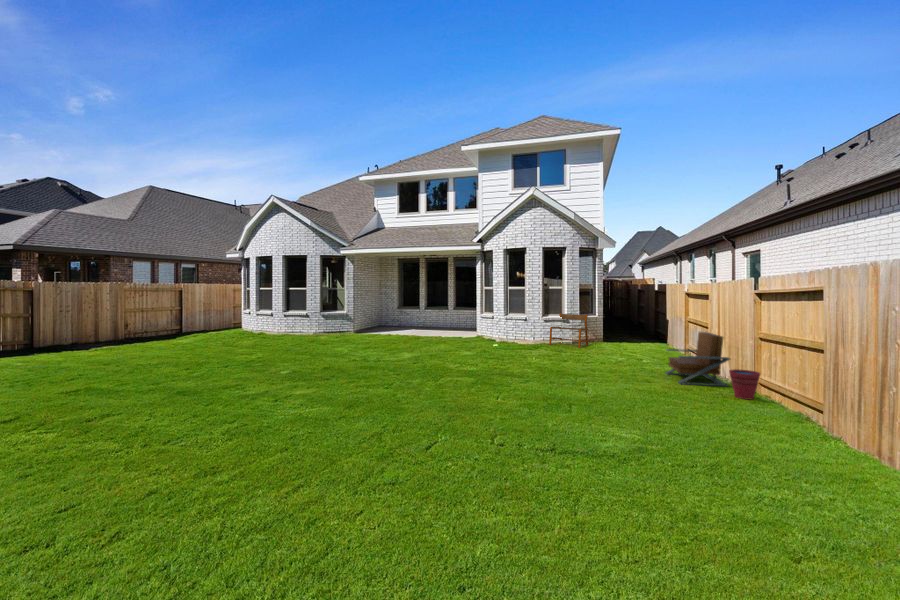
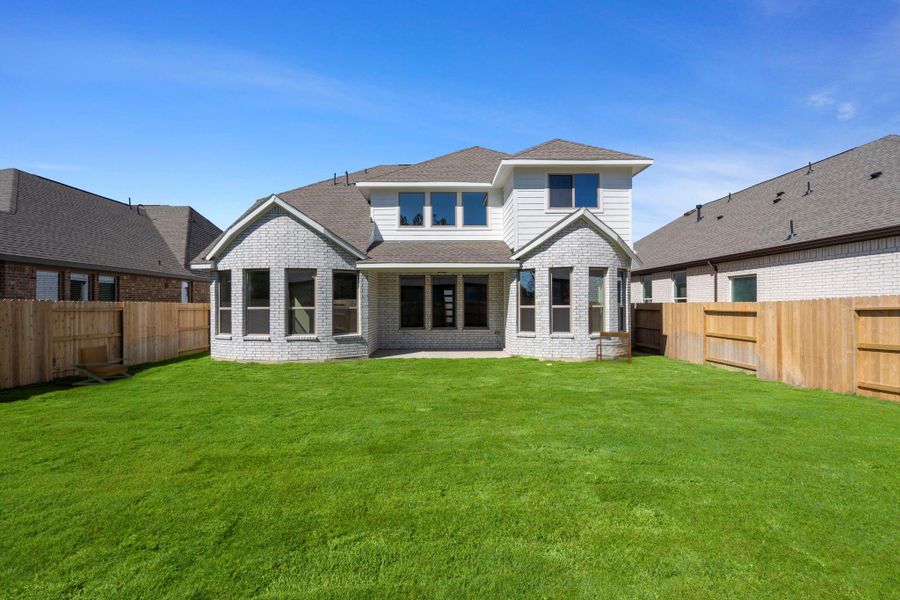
lounge chair: present [666,332,730,386] -> present [71,345,132,385]
bucket: present [729,369,760,399] -> none [849,377,878,401]

